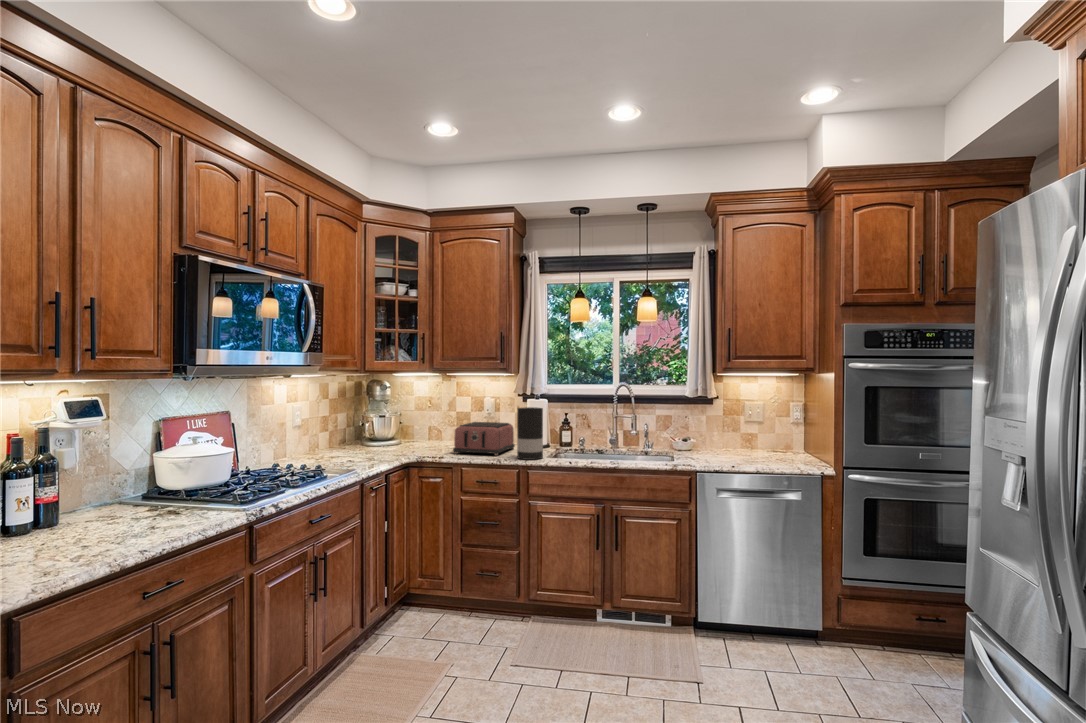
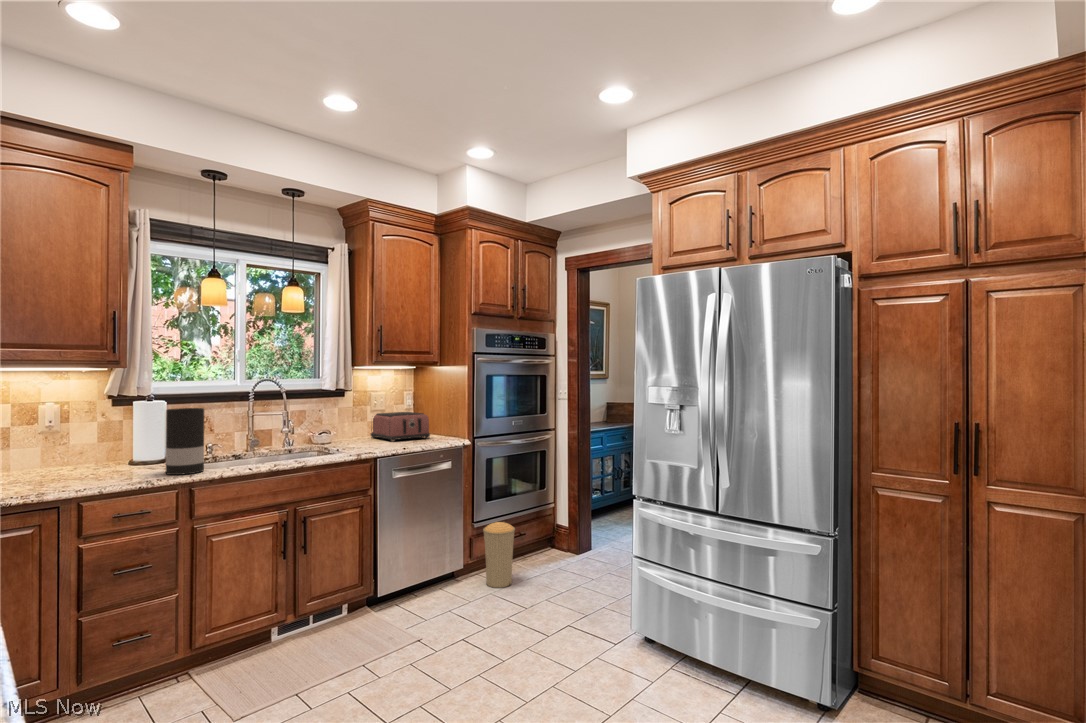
toaster: present [453,422,515,456] -> present [371,412,430,442]
trash can: none [842,586,893,680] -> present [483,522,515,588]

